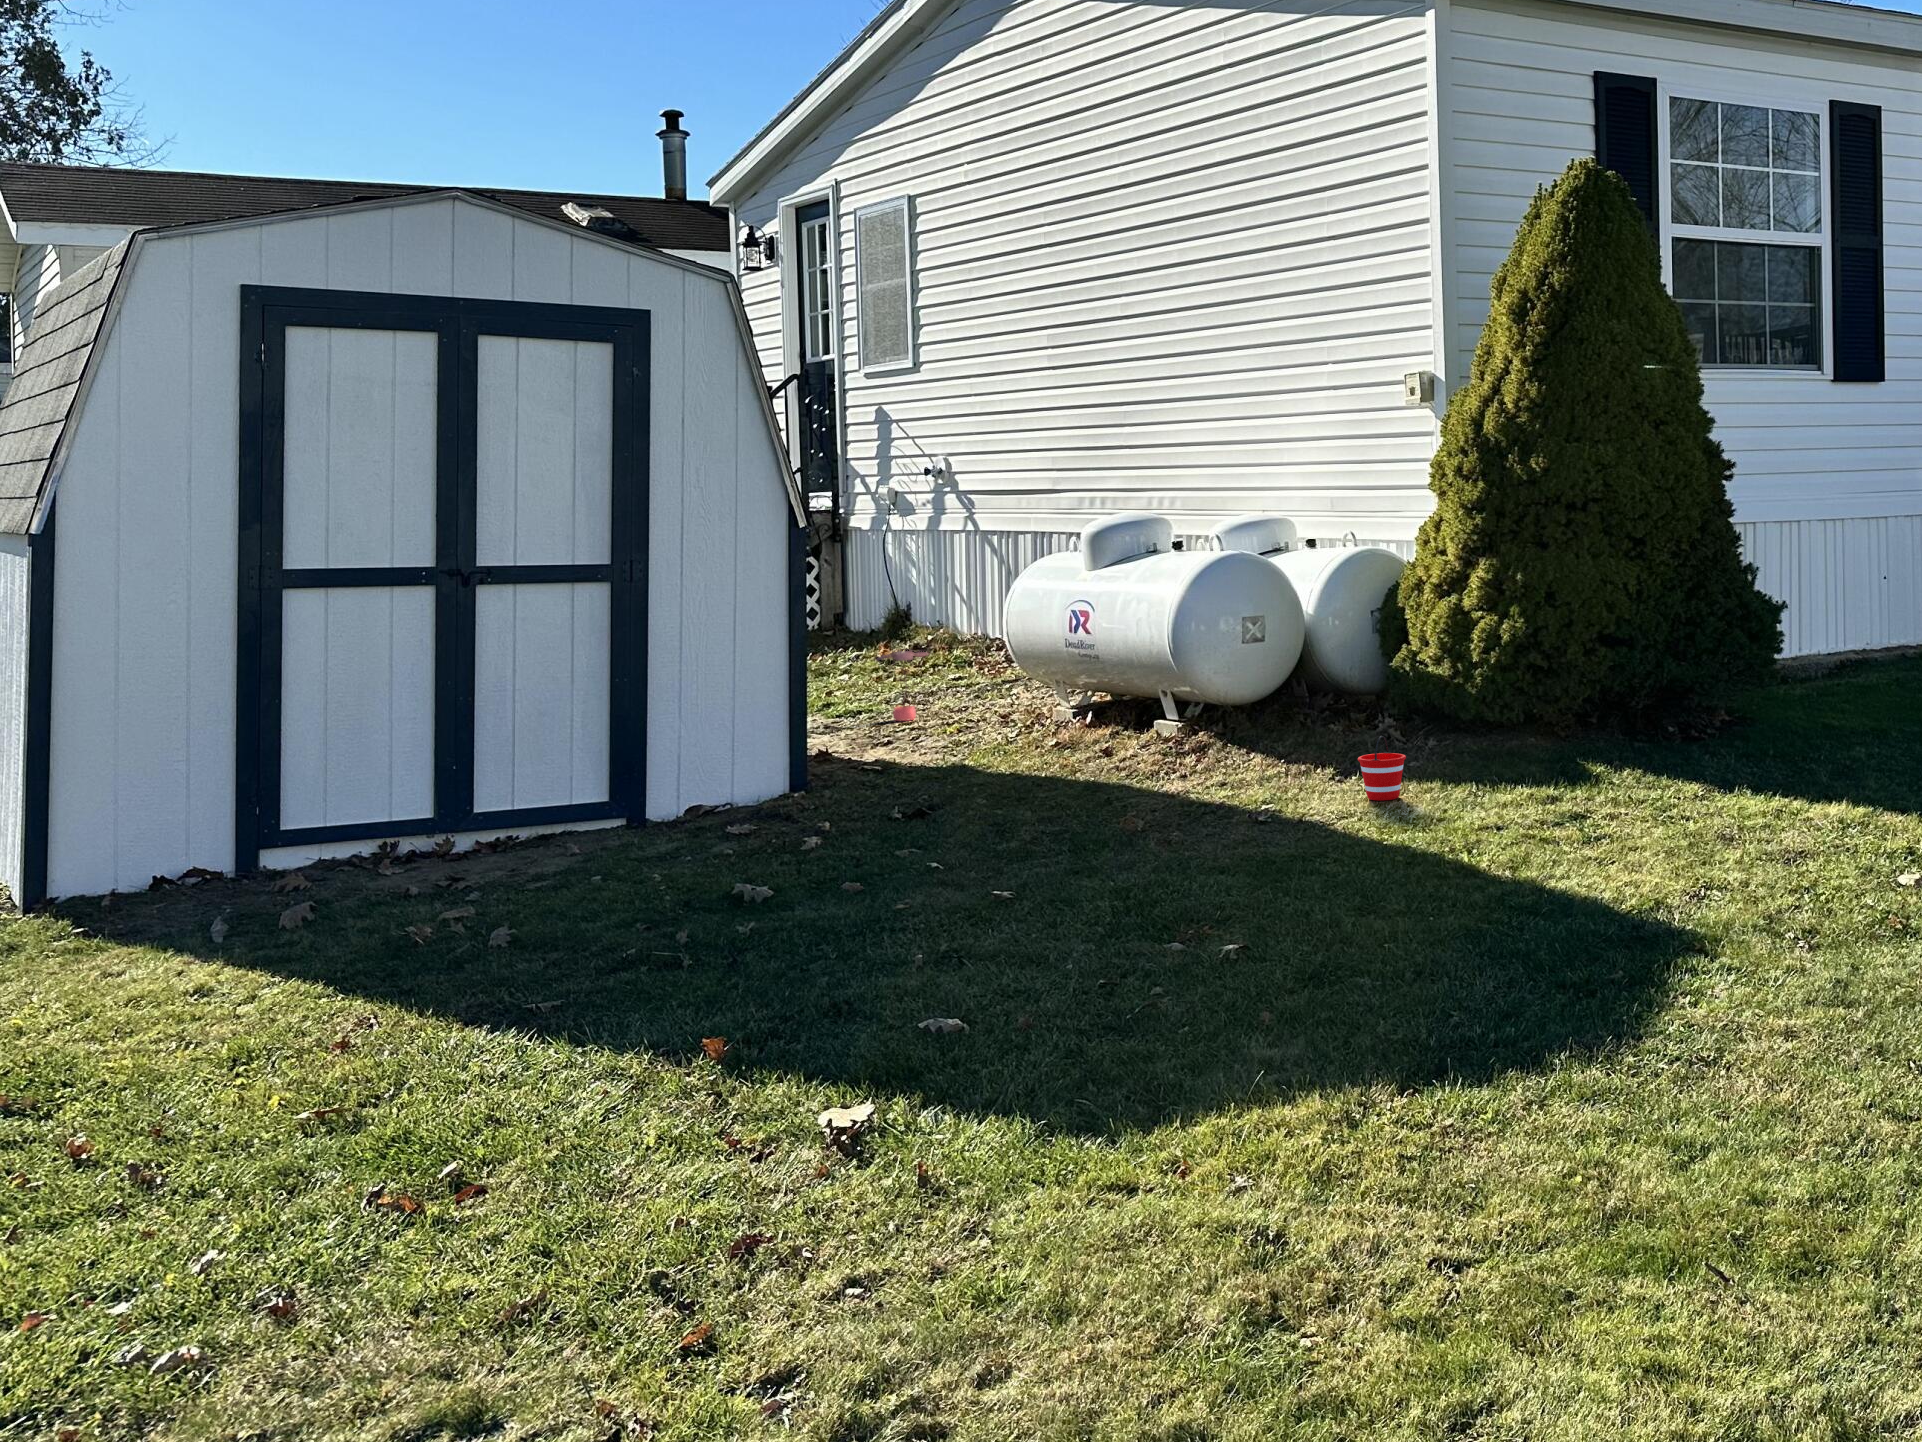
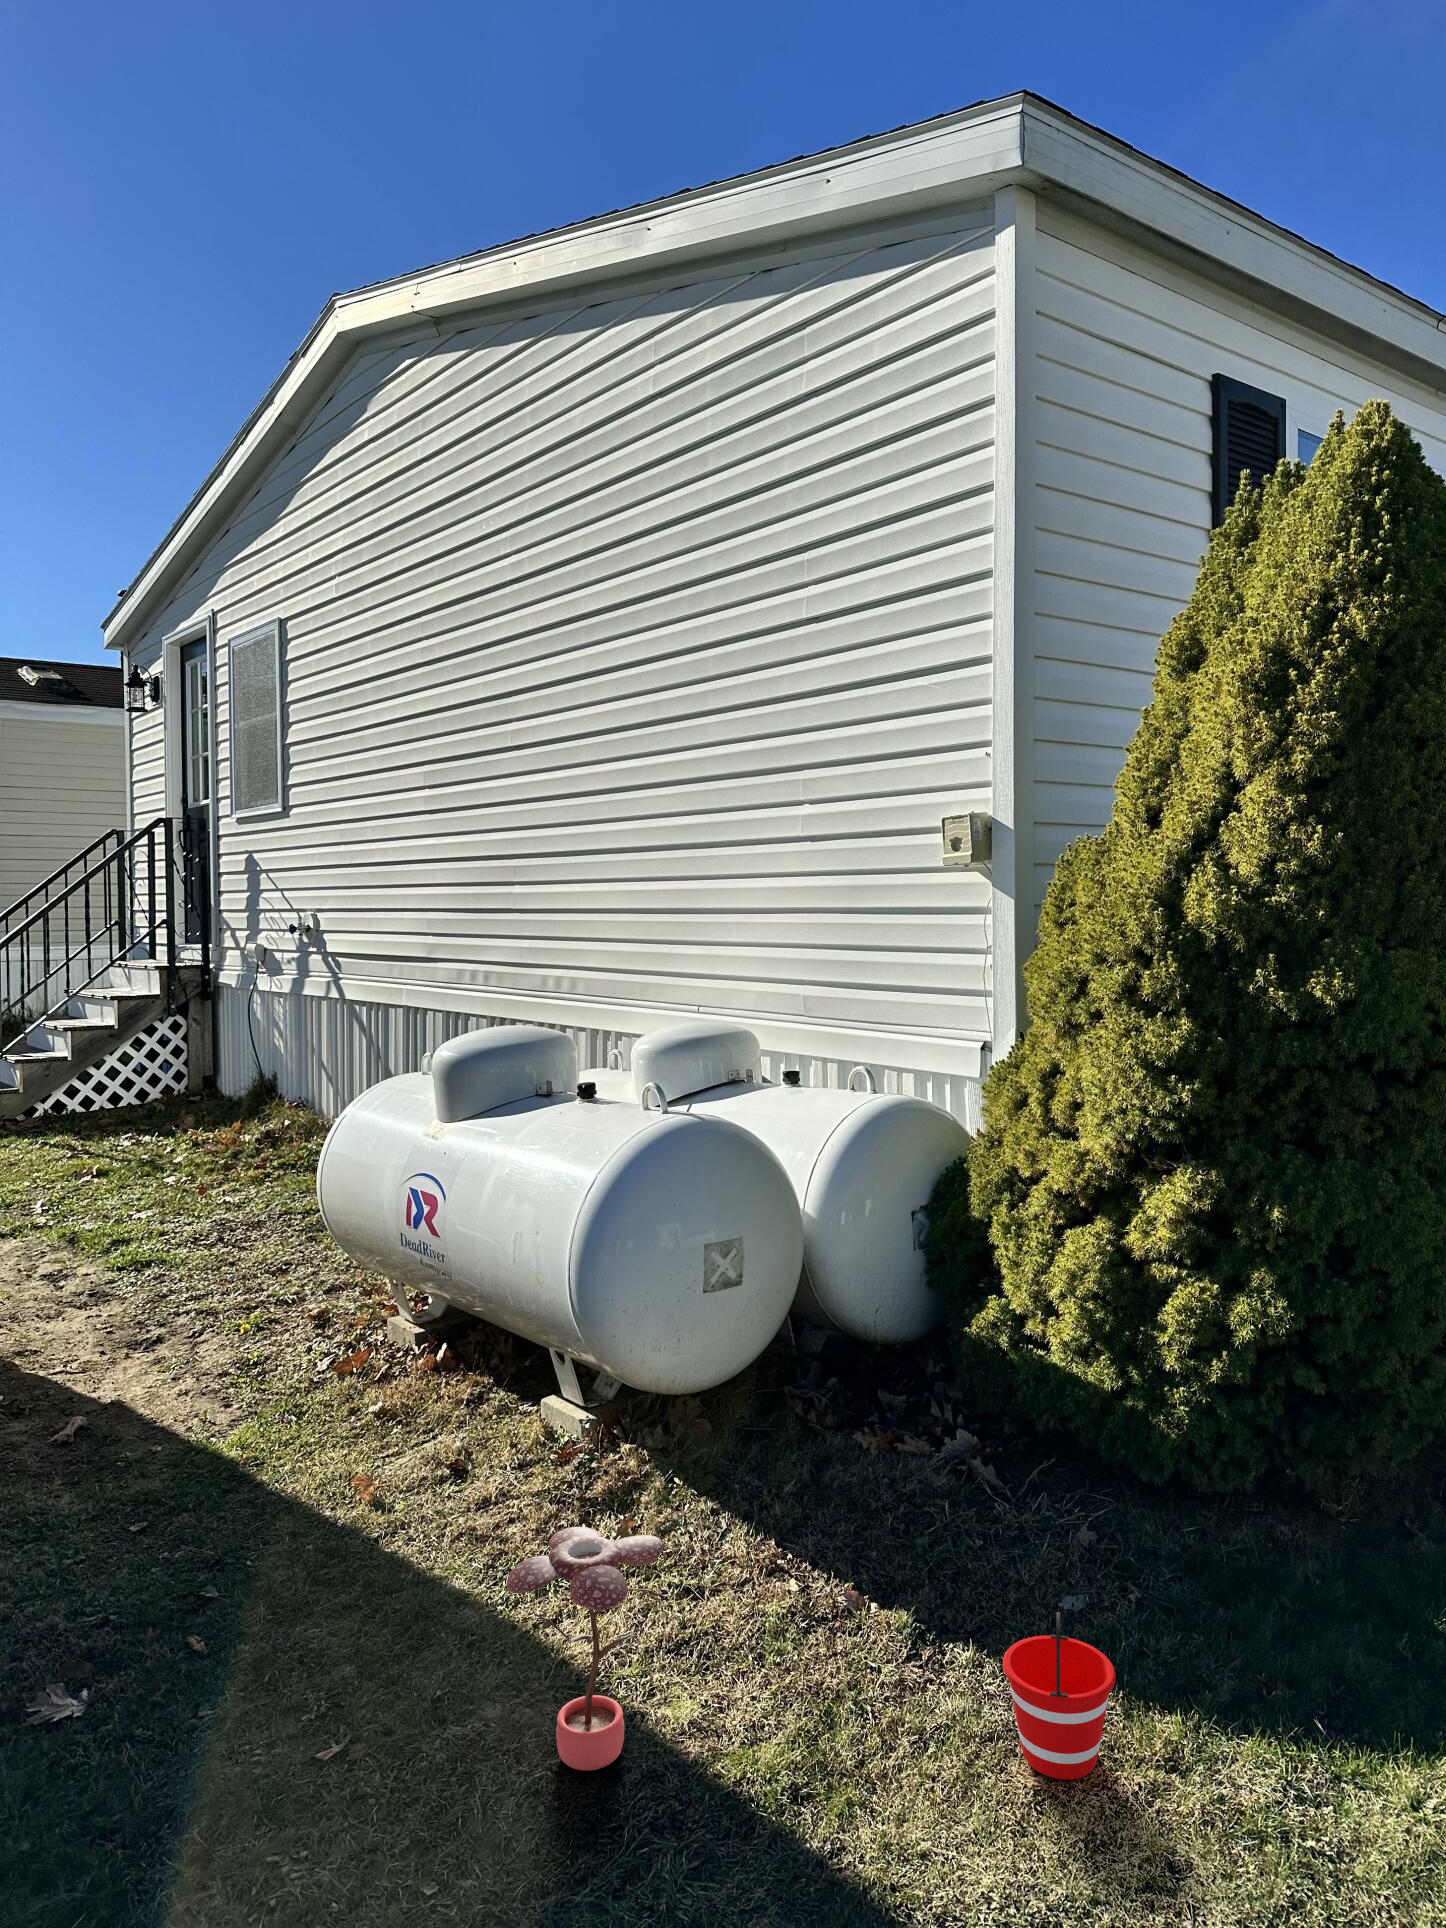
potted plant: present [877,651,927,721] -> present [507,1527,663,1771]

